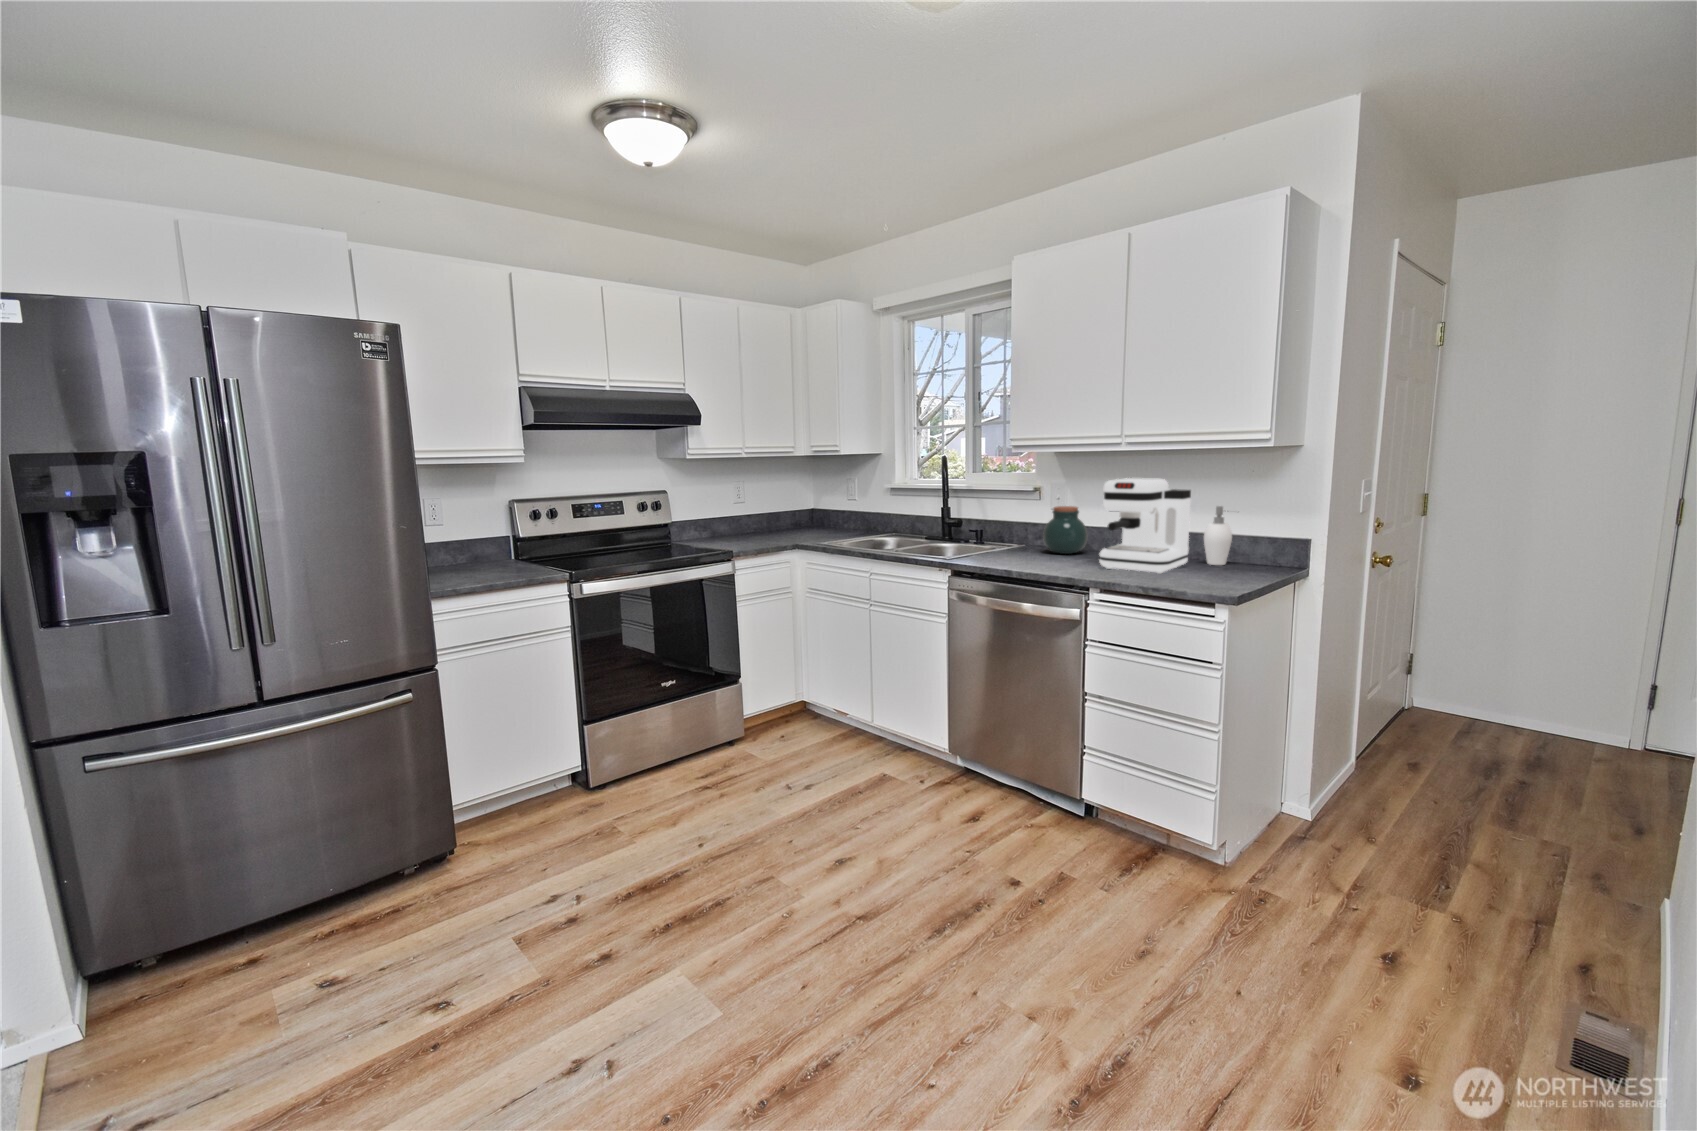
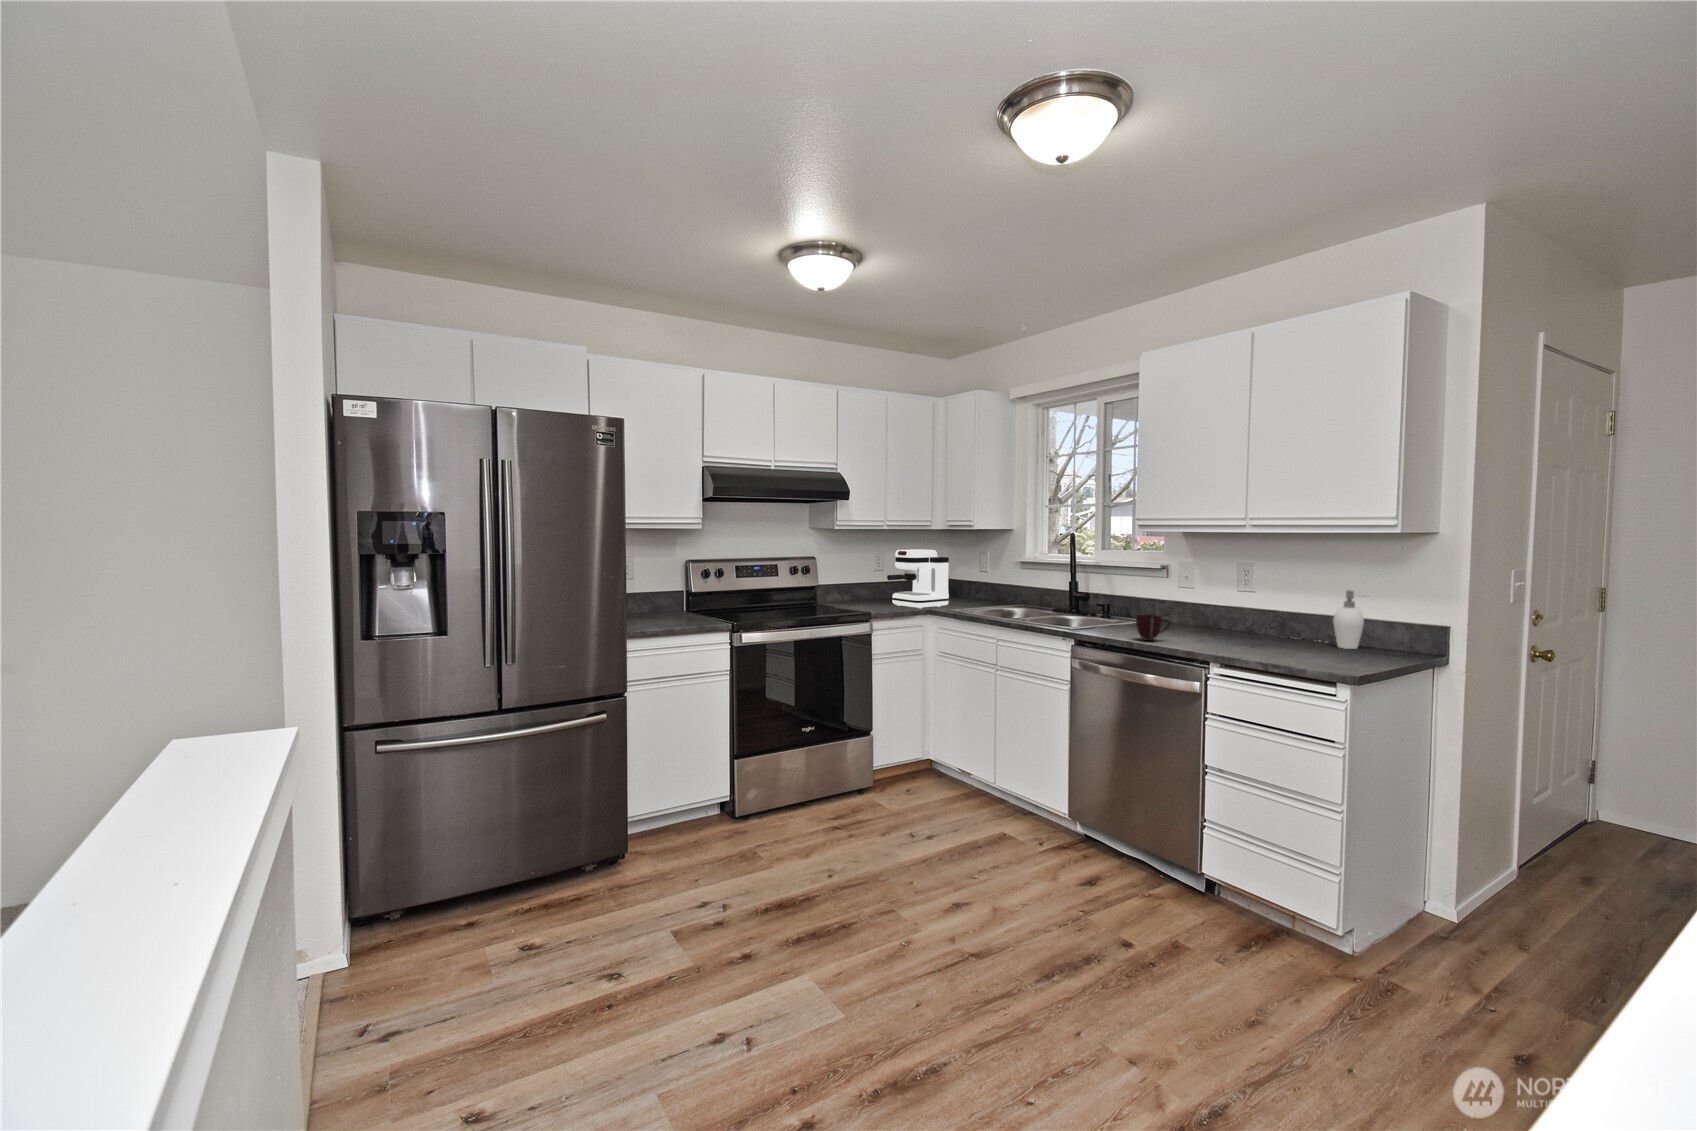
coffee maker: present [1099,478,1191,574] -> present [887,549,949,609]
jar: present [1043,506,1087,554] -> none [1168,585,1213,631]
mug: none [1014,540,1049,568] -> present [1136,615,1170,641]

